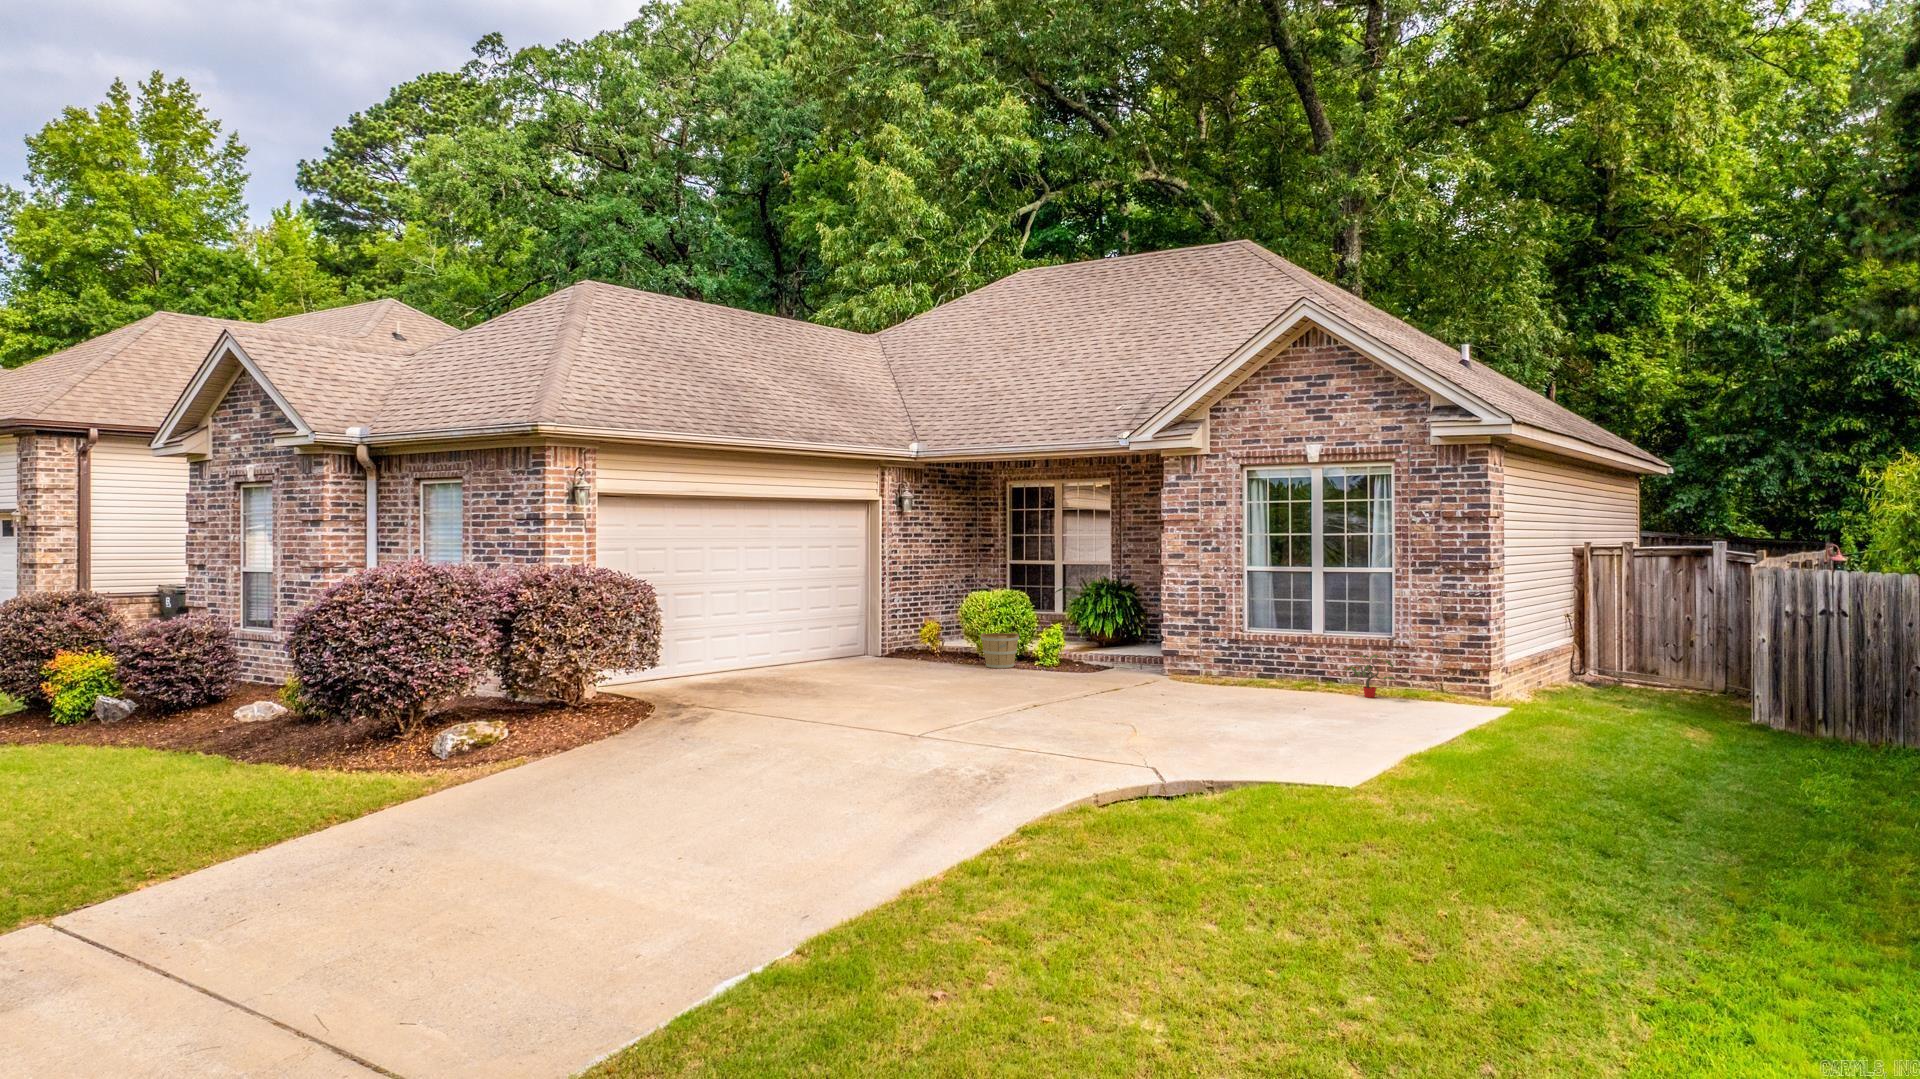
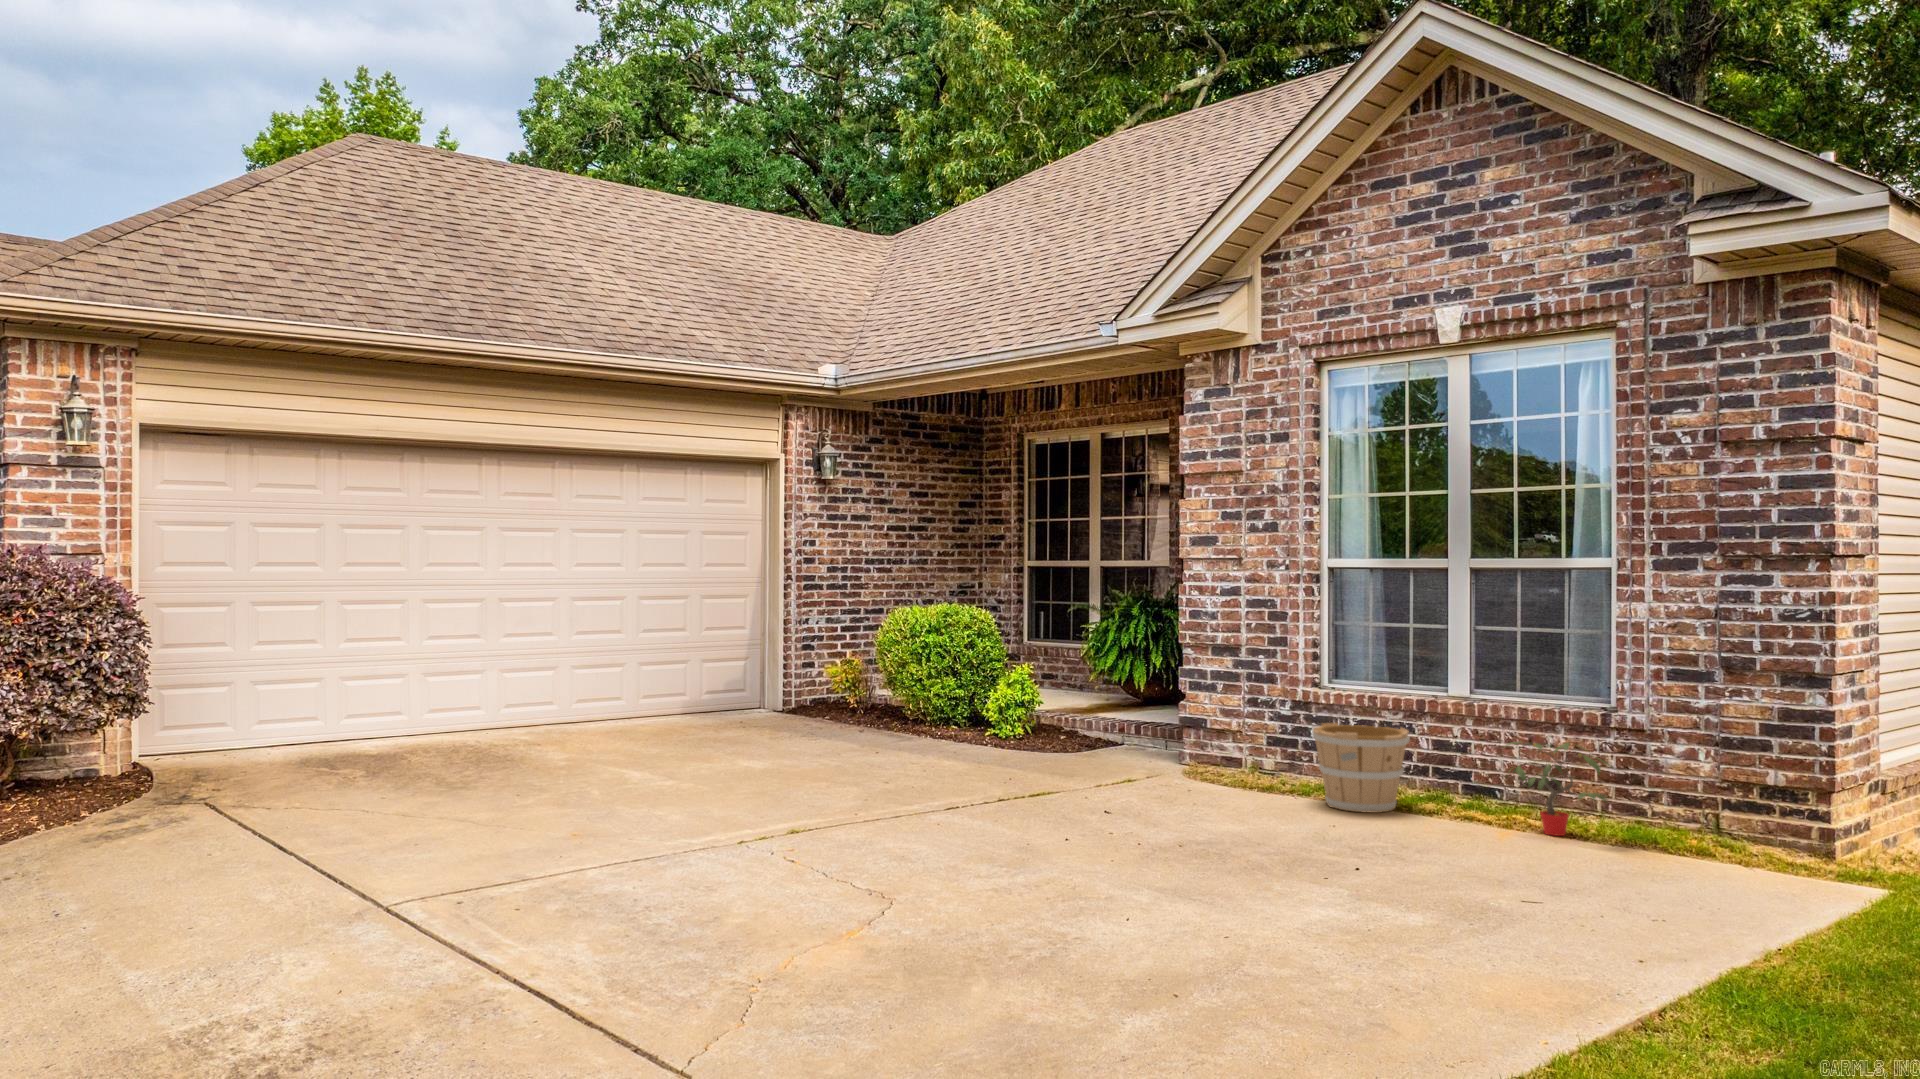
wooden bucket: present [981,633,1019,669] -> present [1313,723,1410,813]

